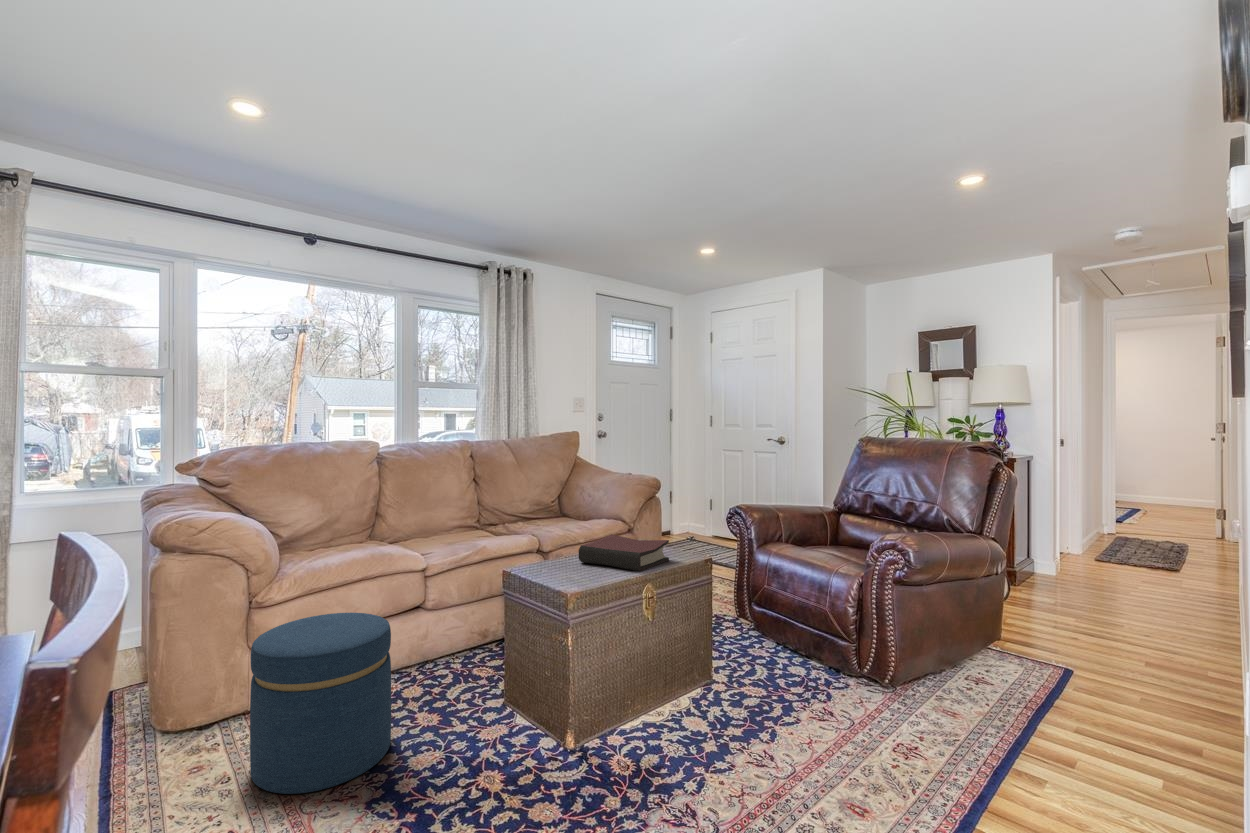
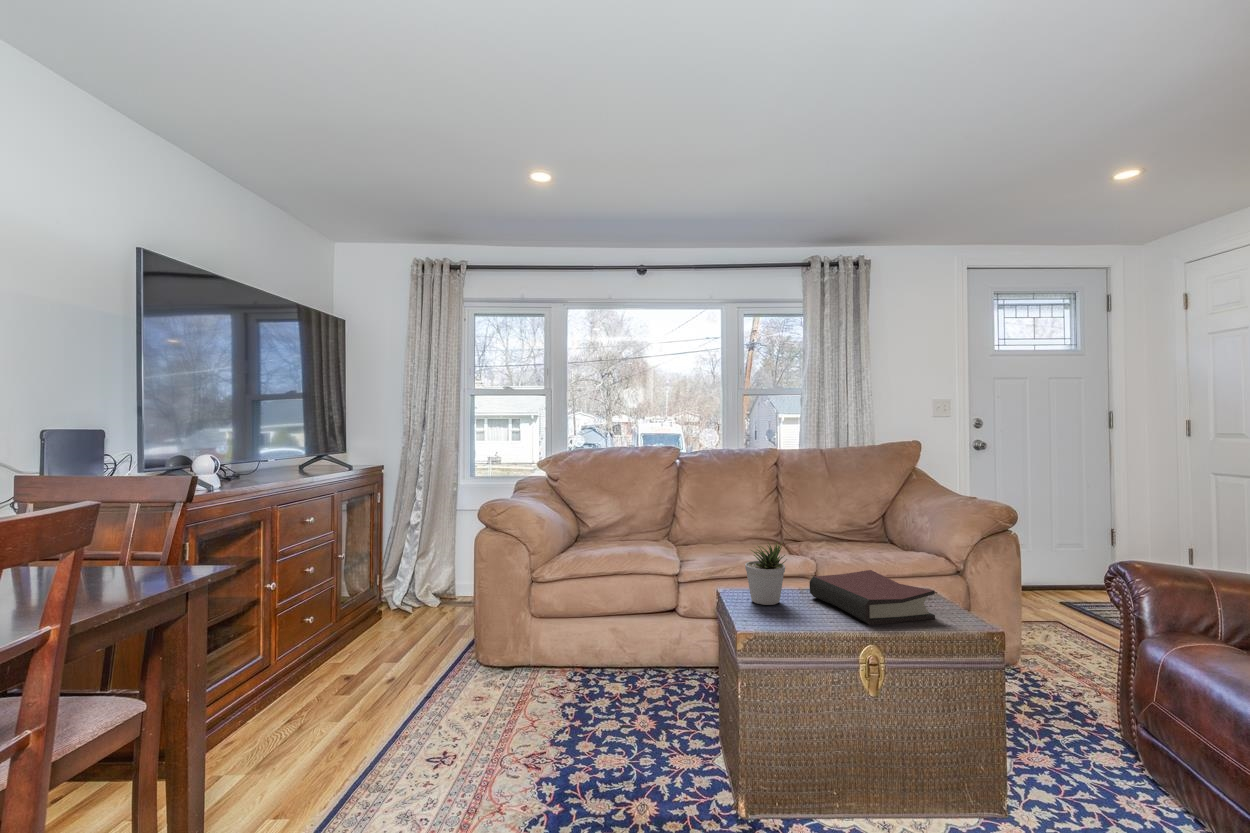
potted plant: none [536,518,572,575] -> present [745,542,785,605]
ottoman: present [250,613,391,794] -> none [494,597,605,752]

